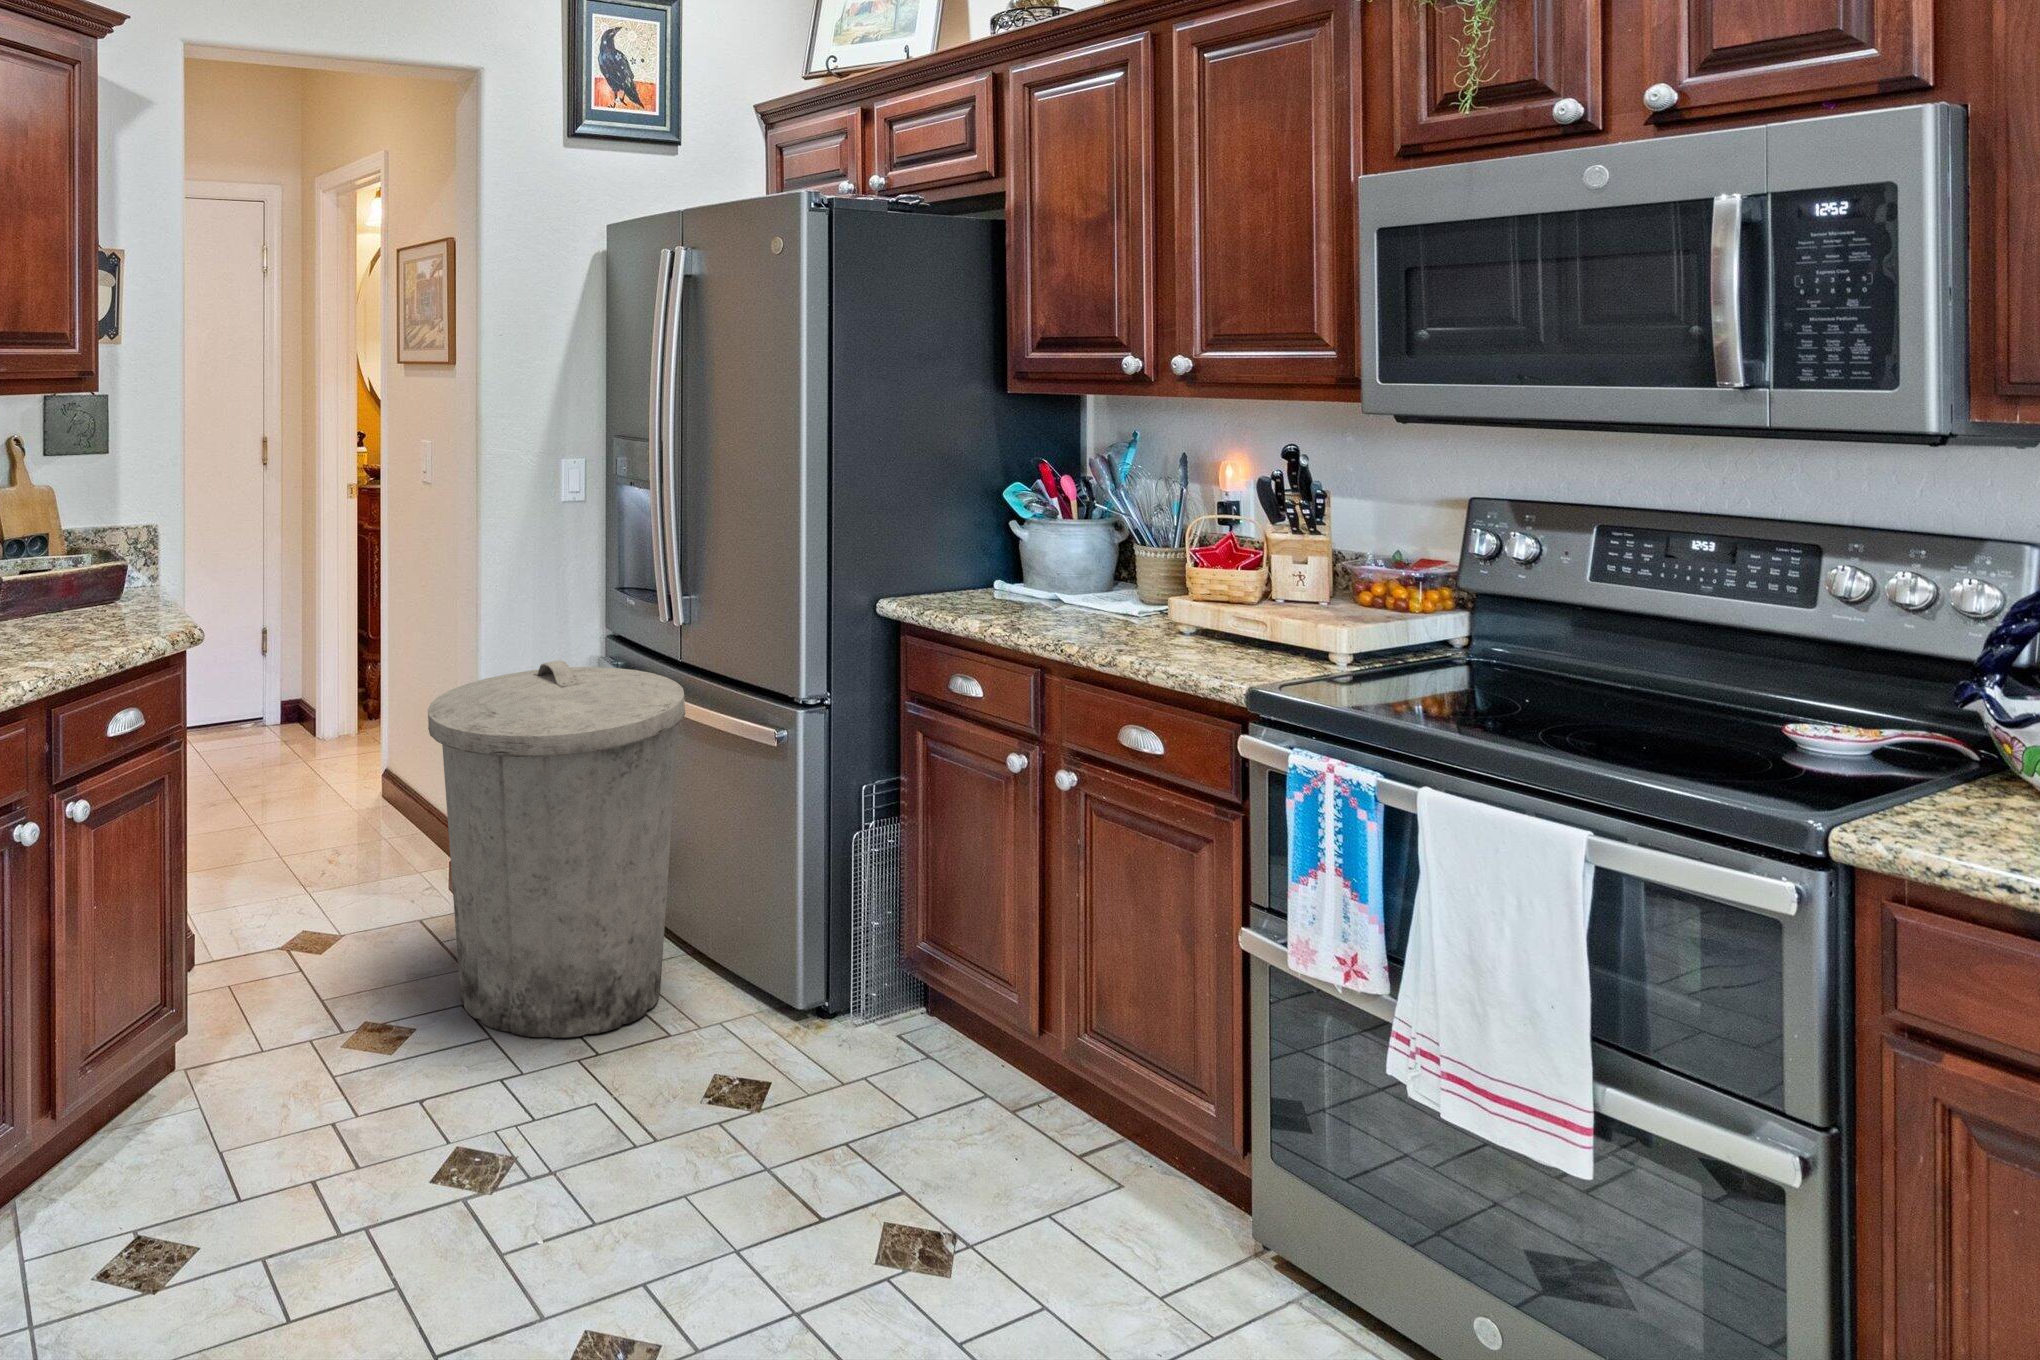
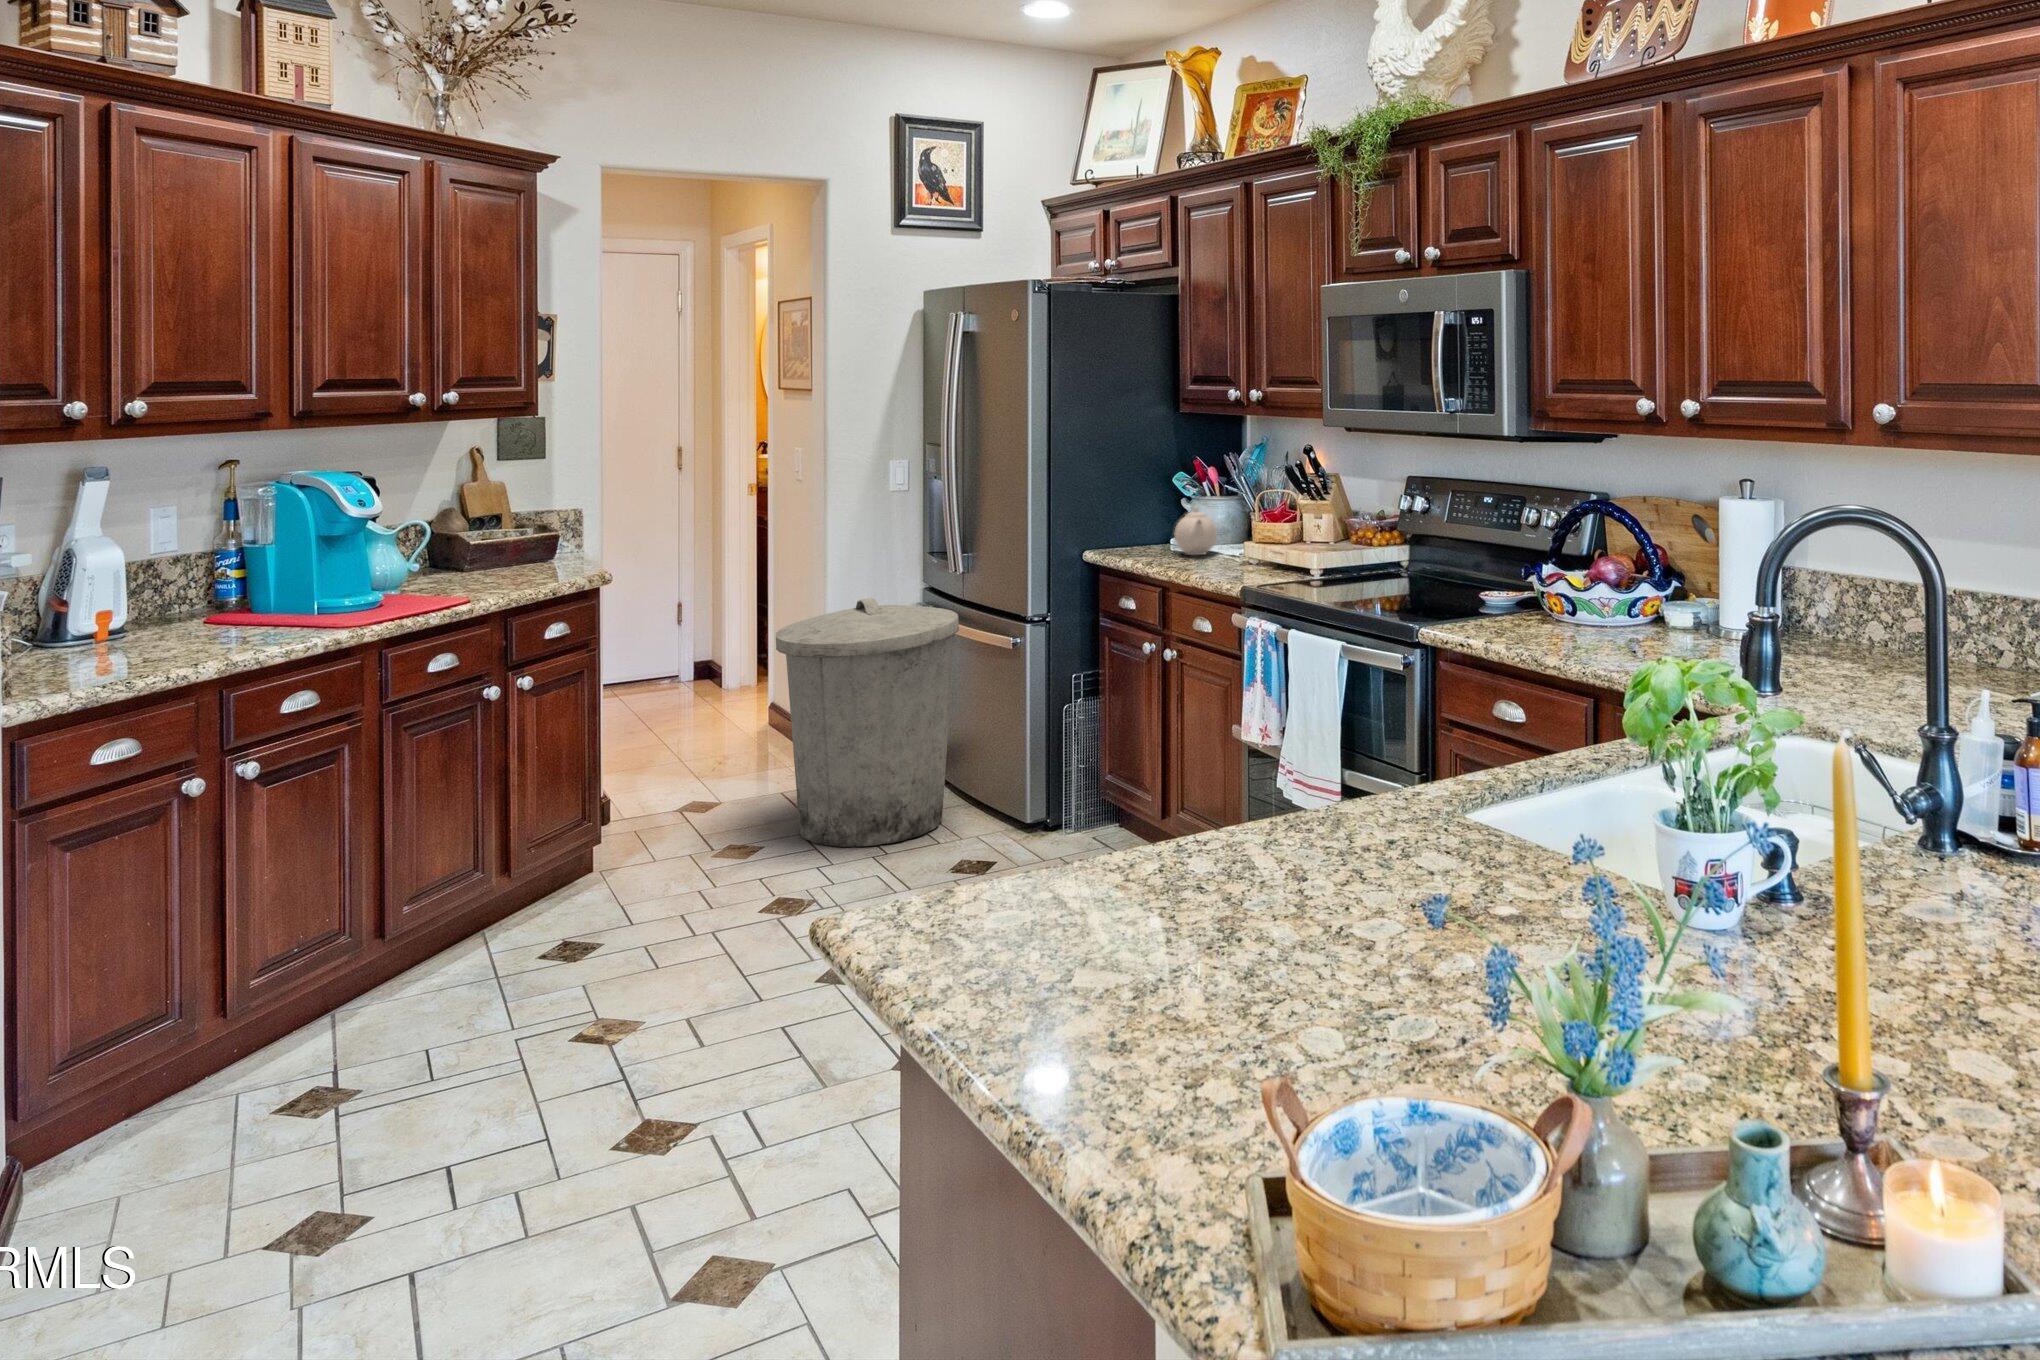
teapot: none [1043,538,1113,615] -> present [1174,507,1217,555]

